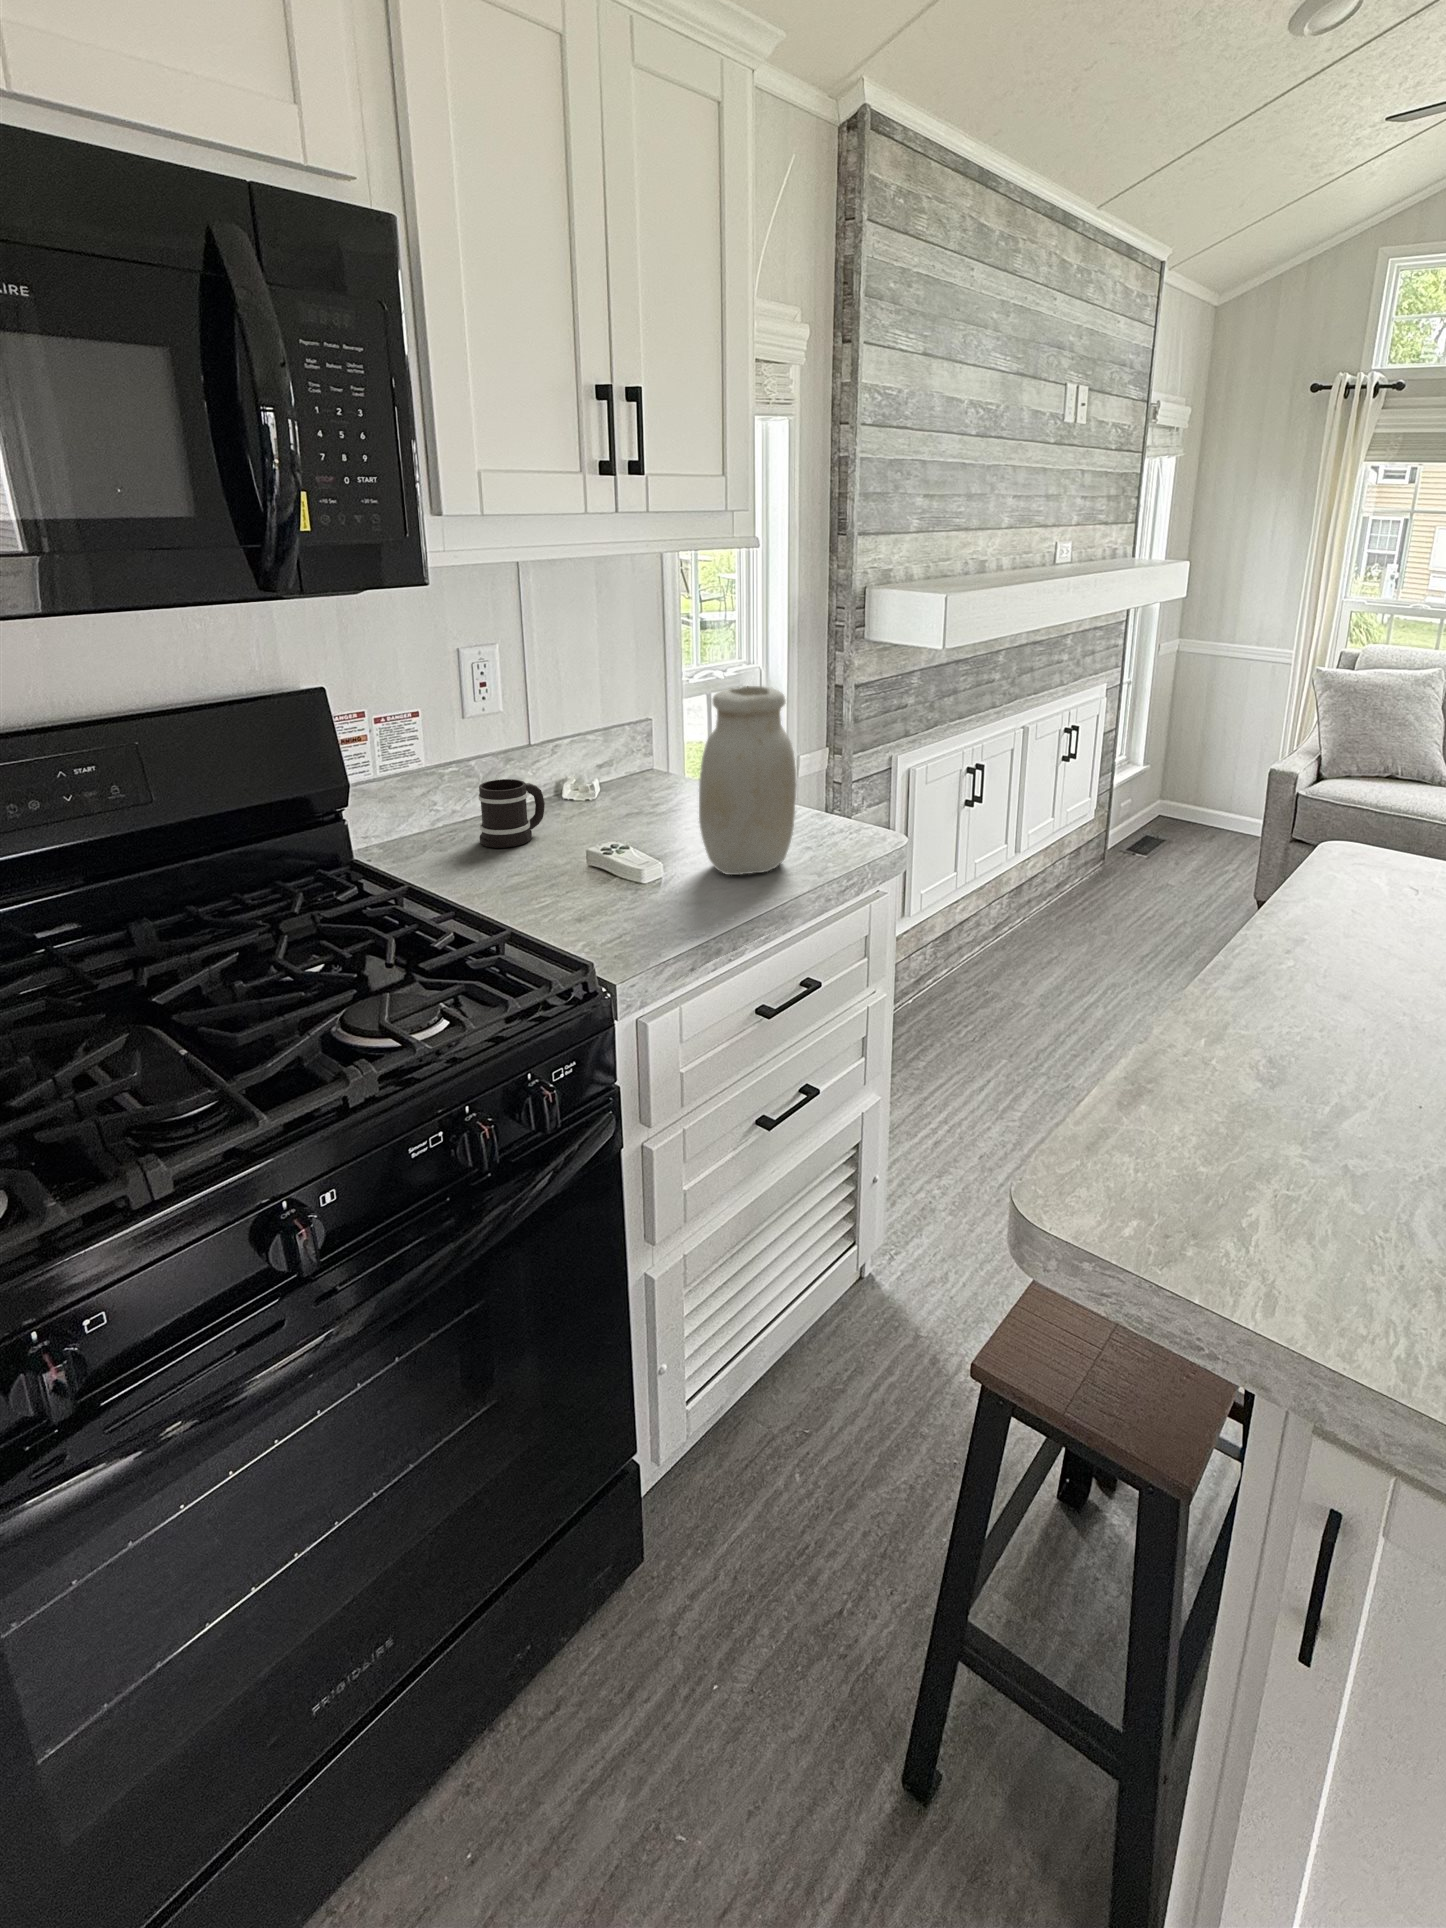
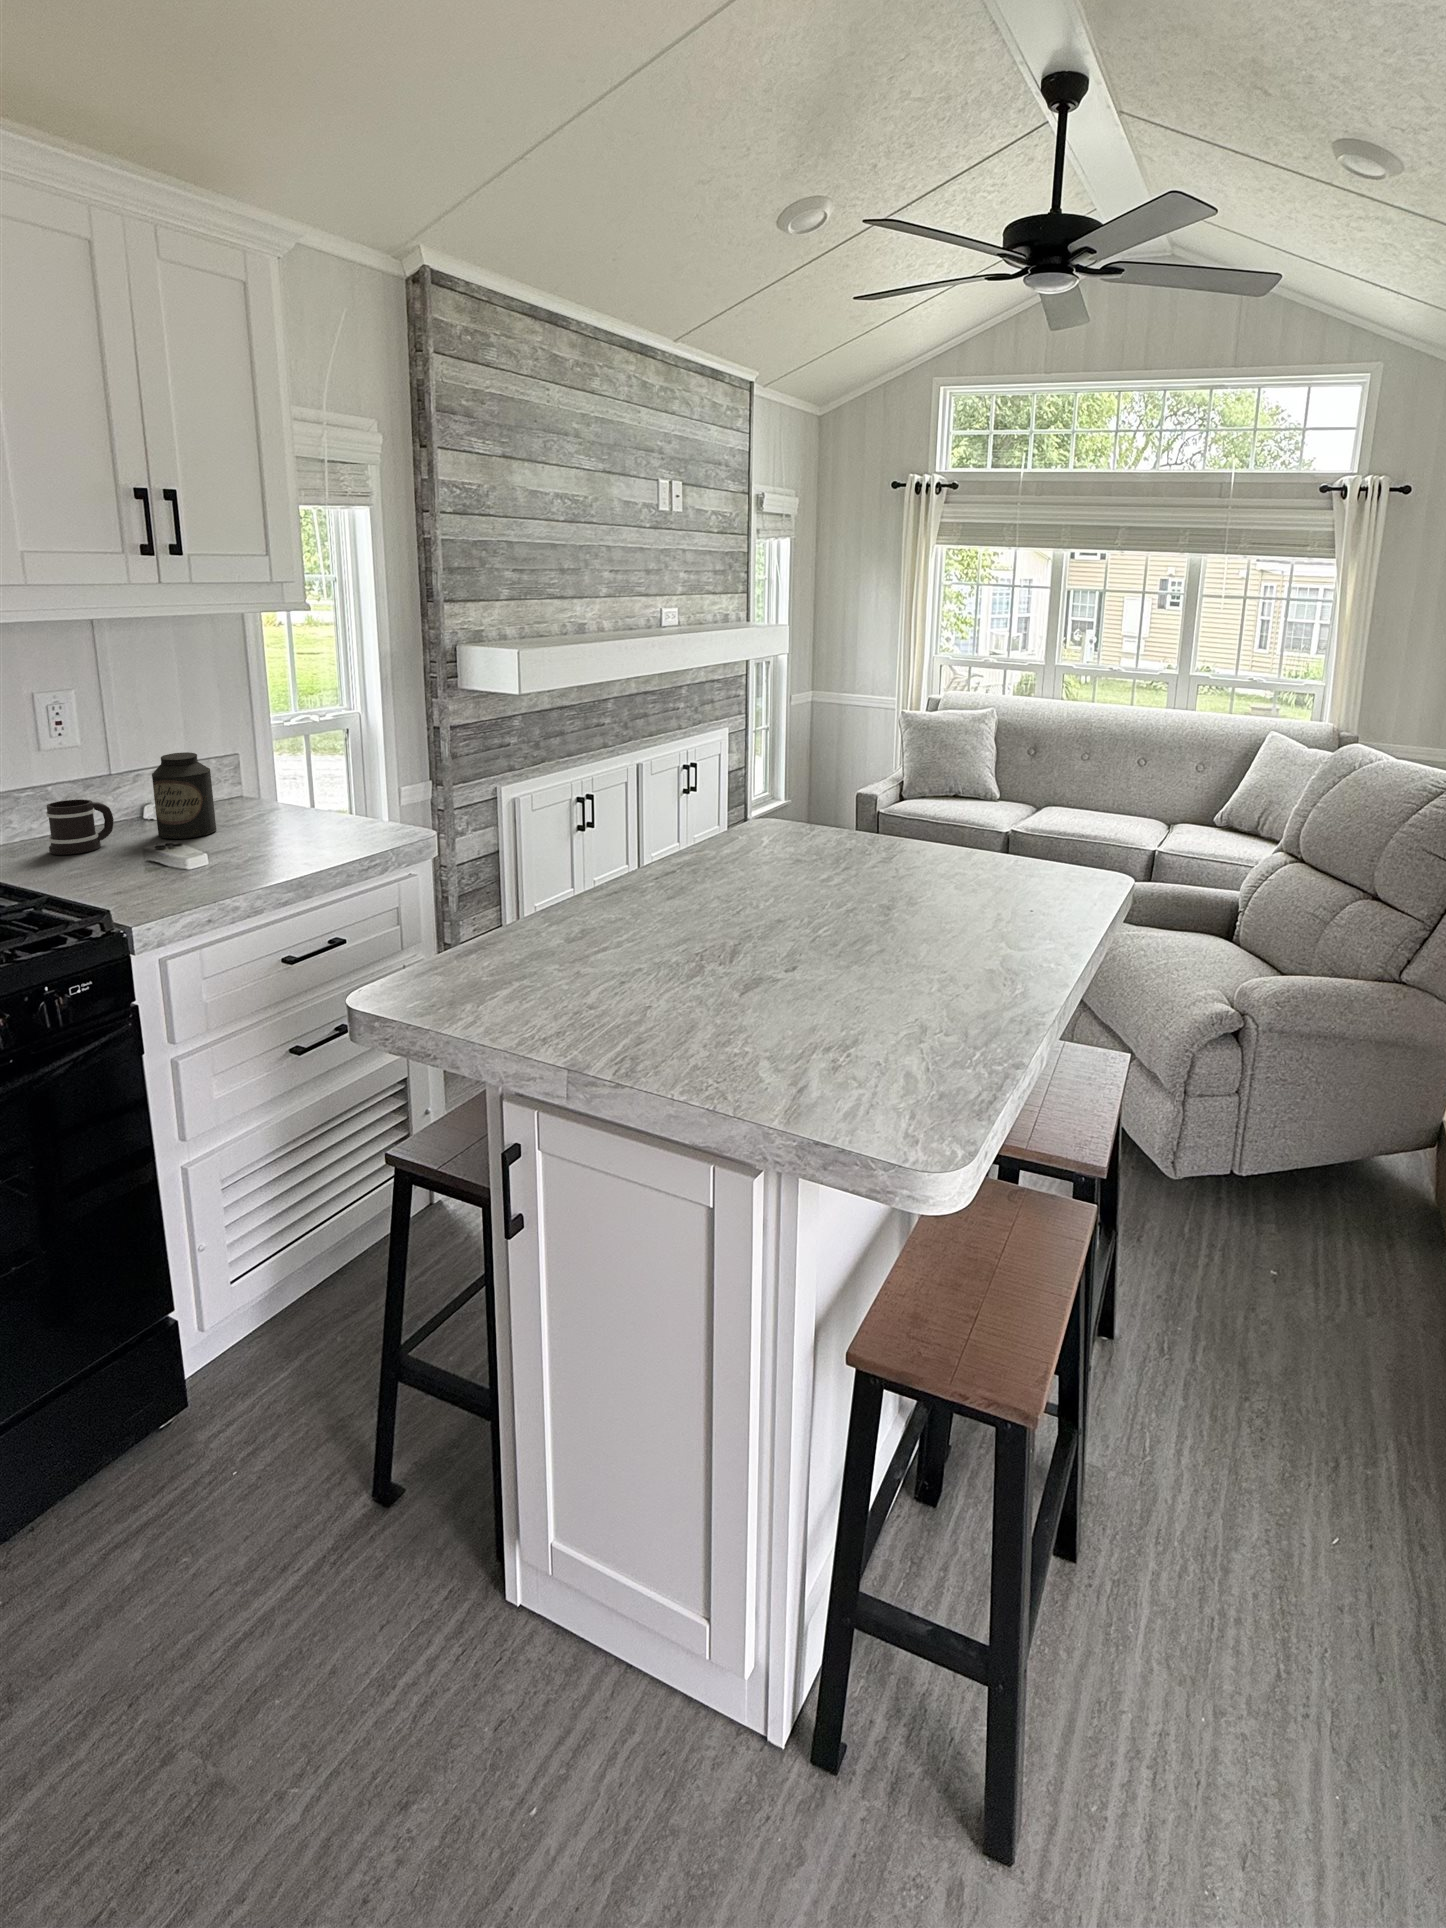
jar: present [699,686,797,875] -> none [235,716,322,862]
canister: none [585,723,650,831] -> present [152,752,217,839]

